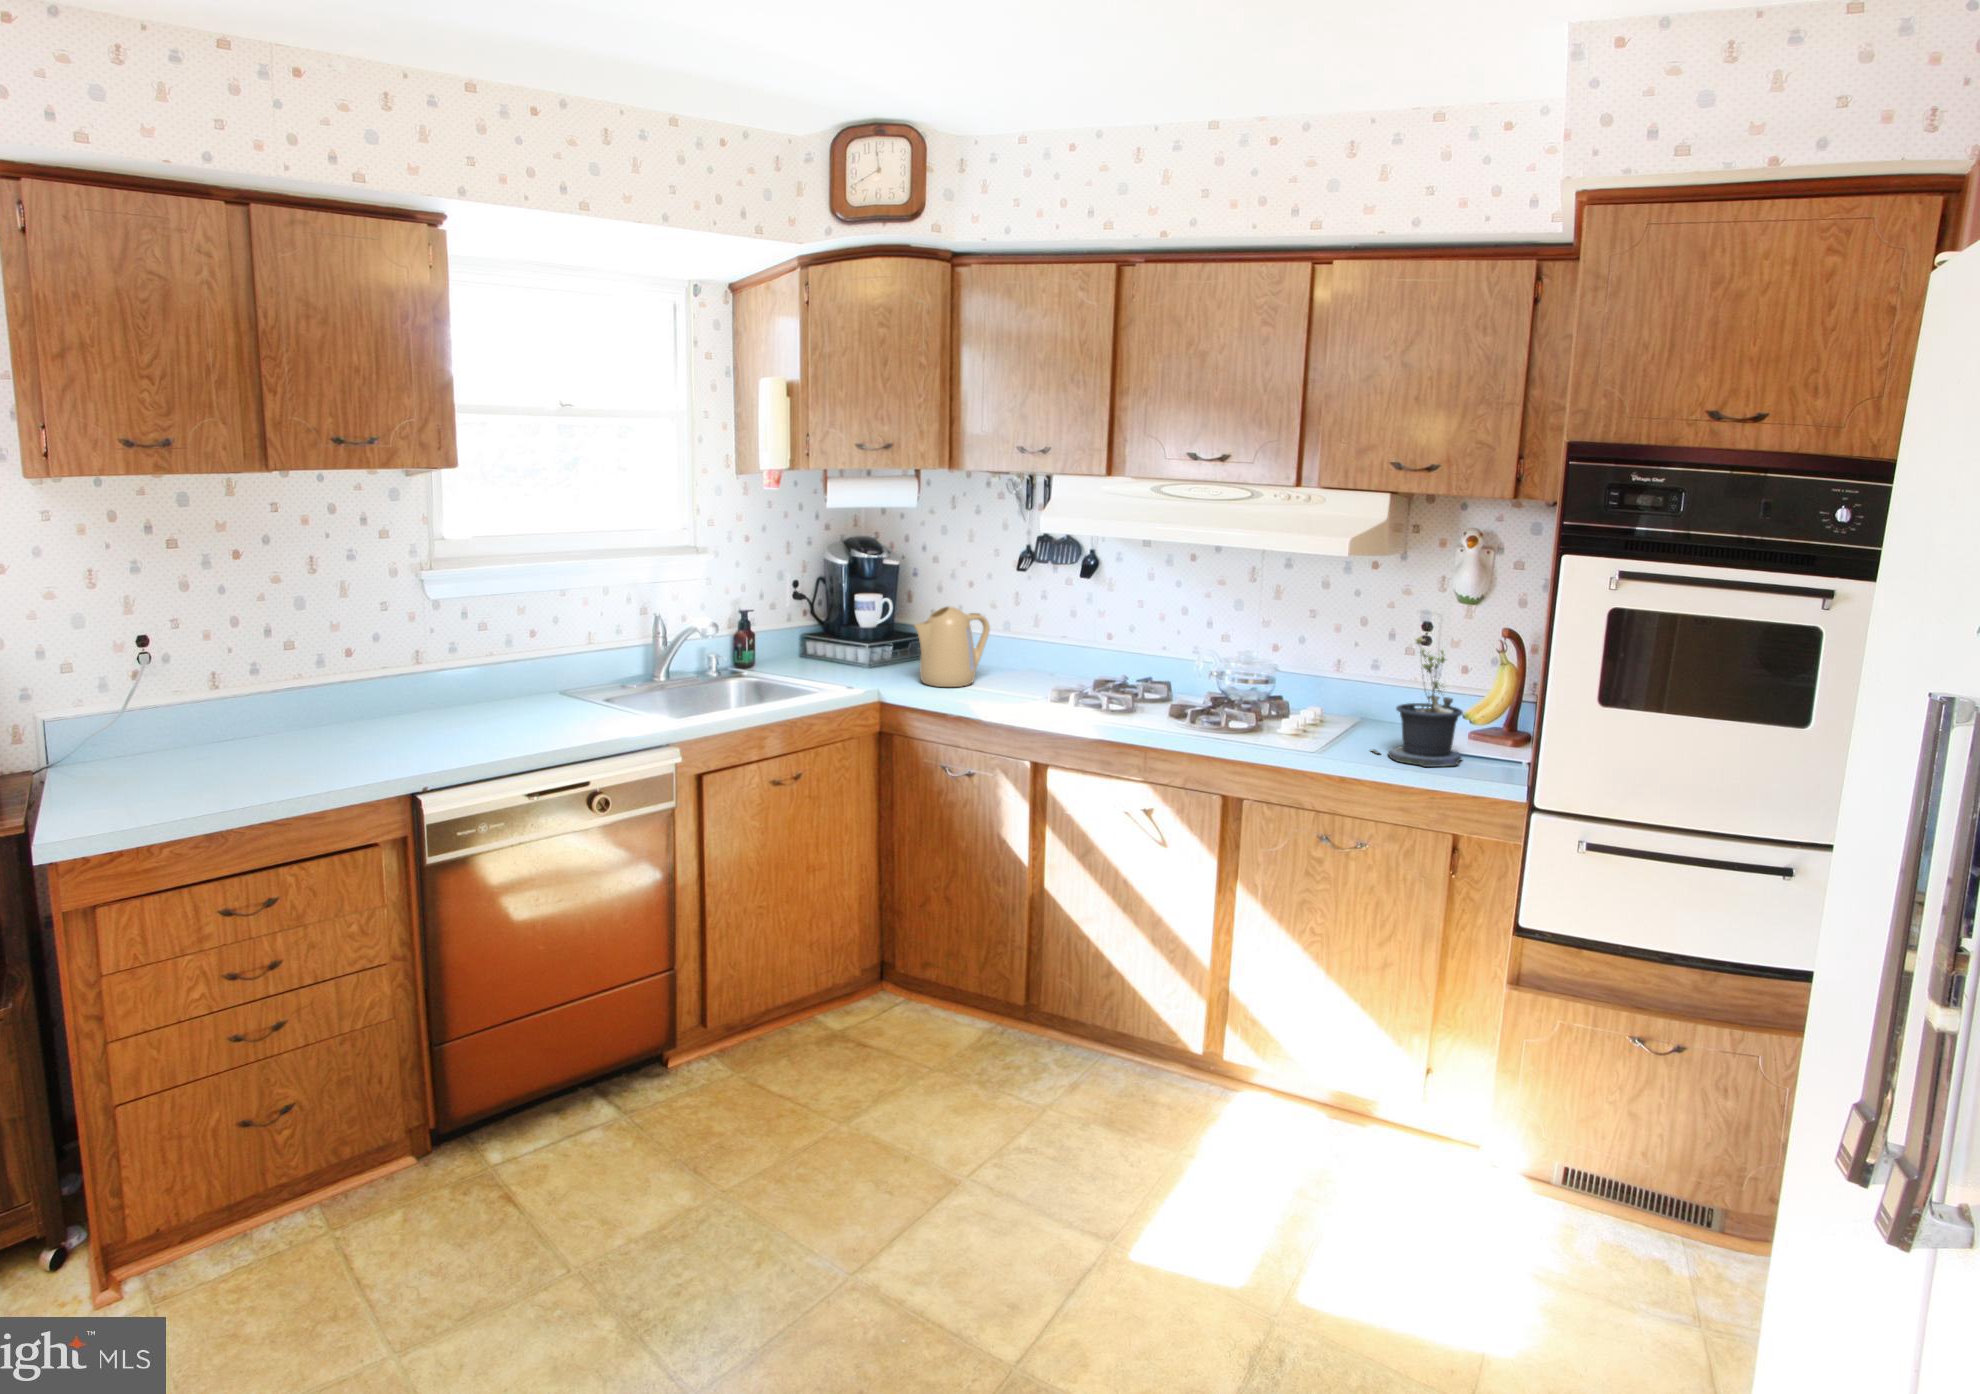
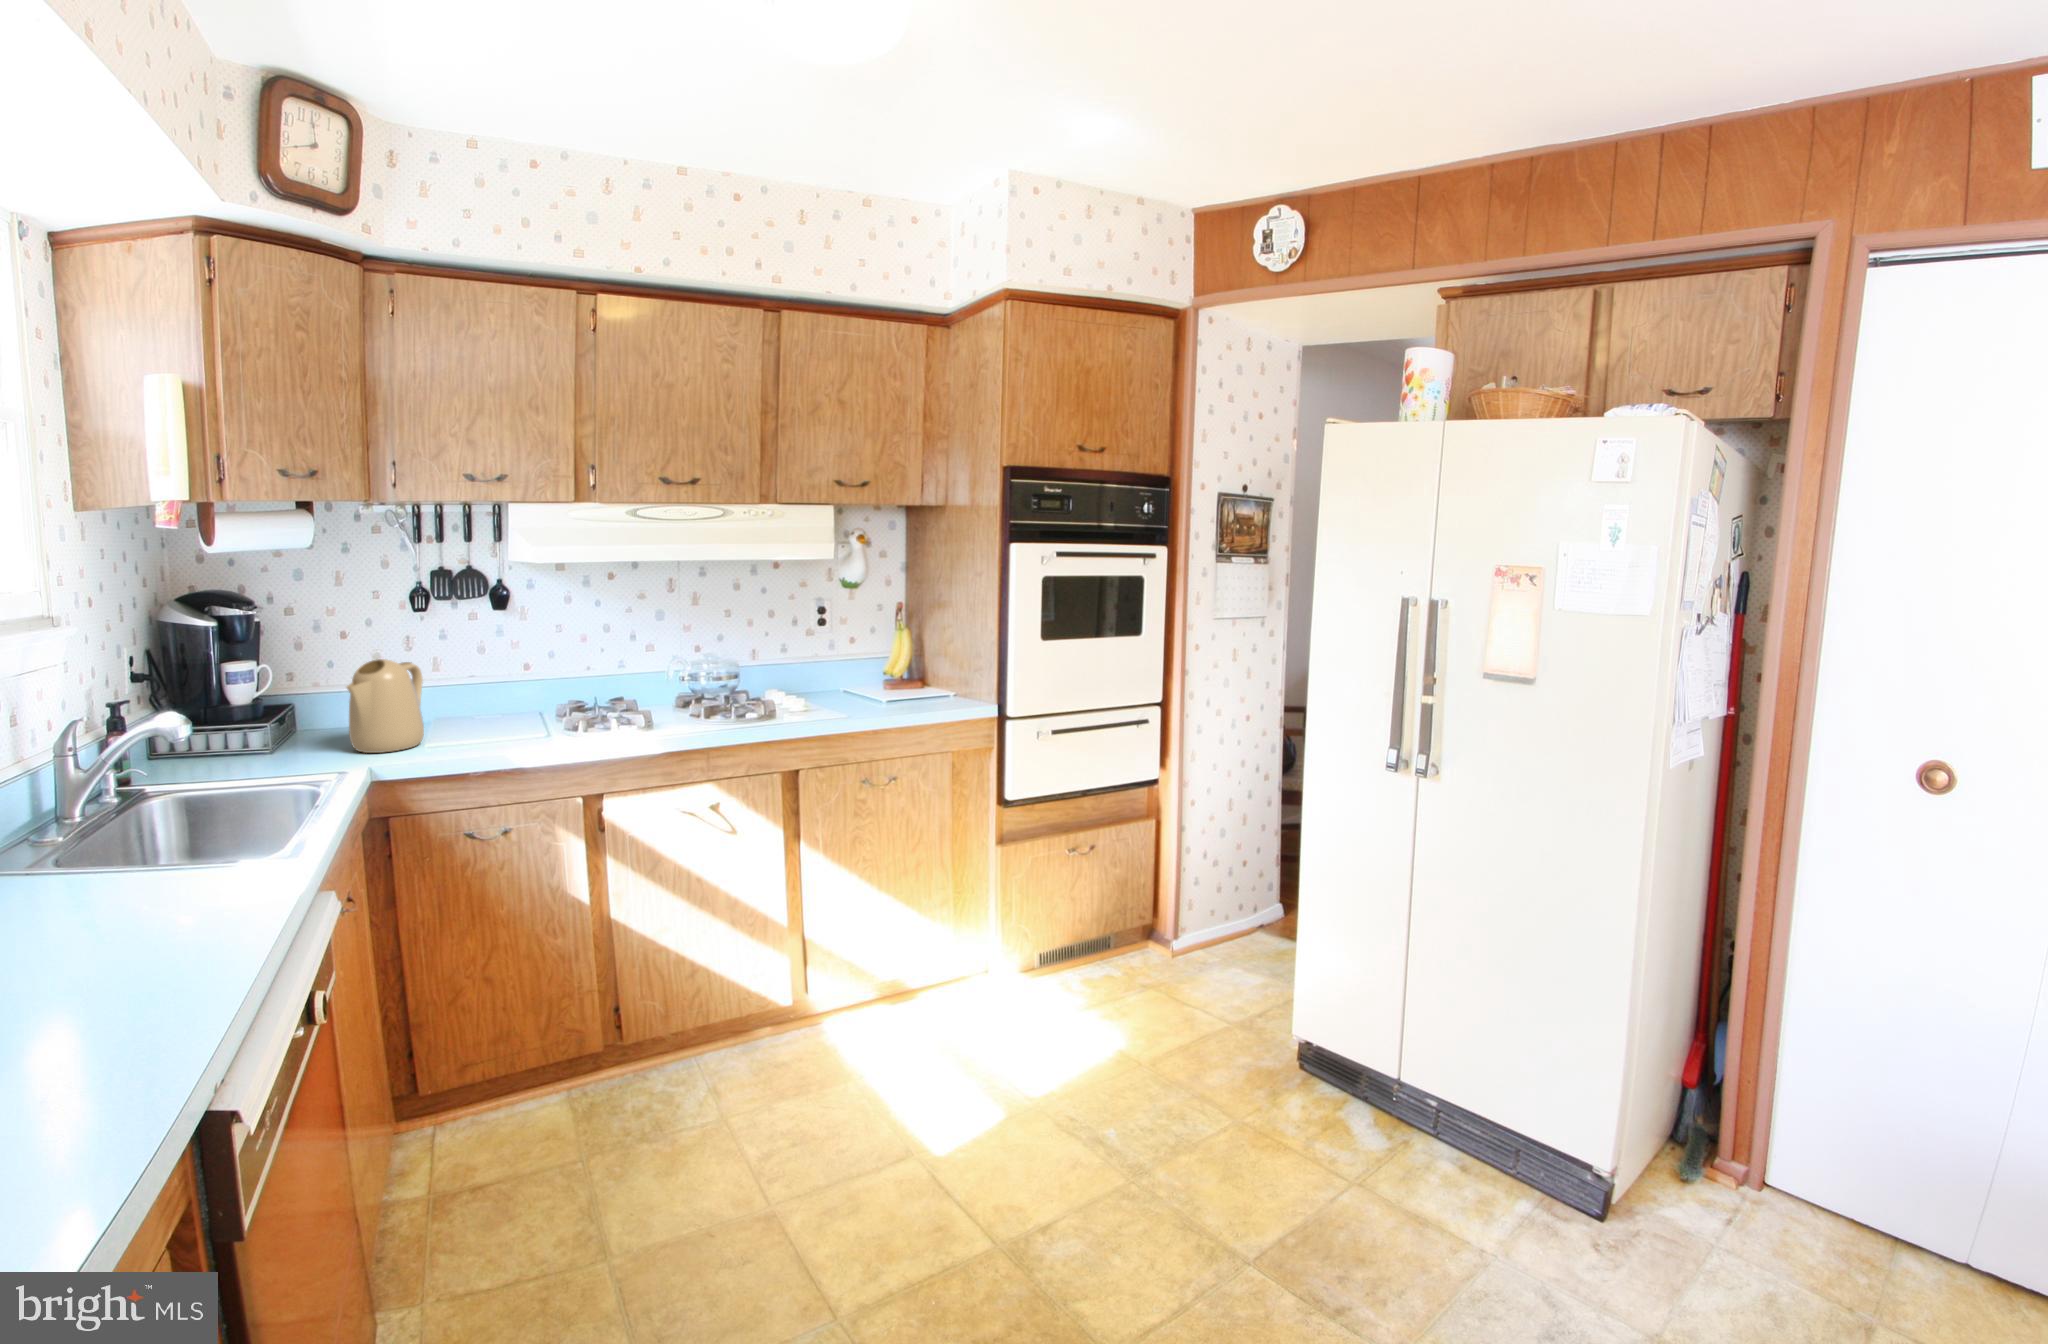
potted plant: present [1372,637,1463,767] -> none [862,614,929,711]

